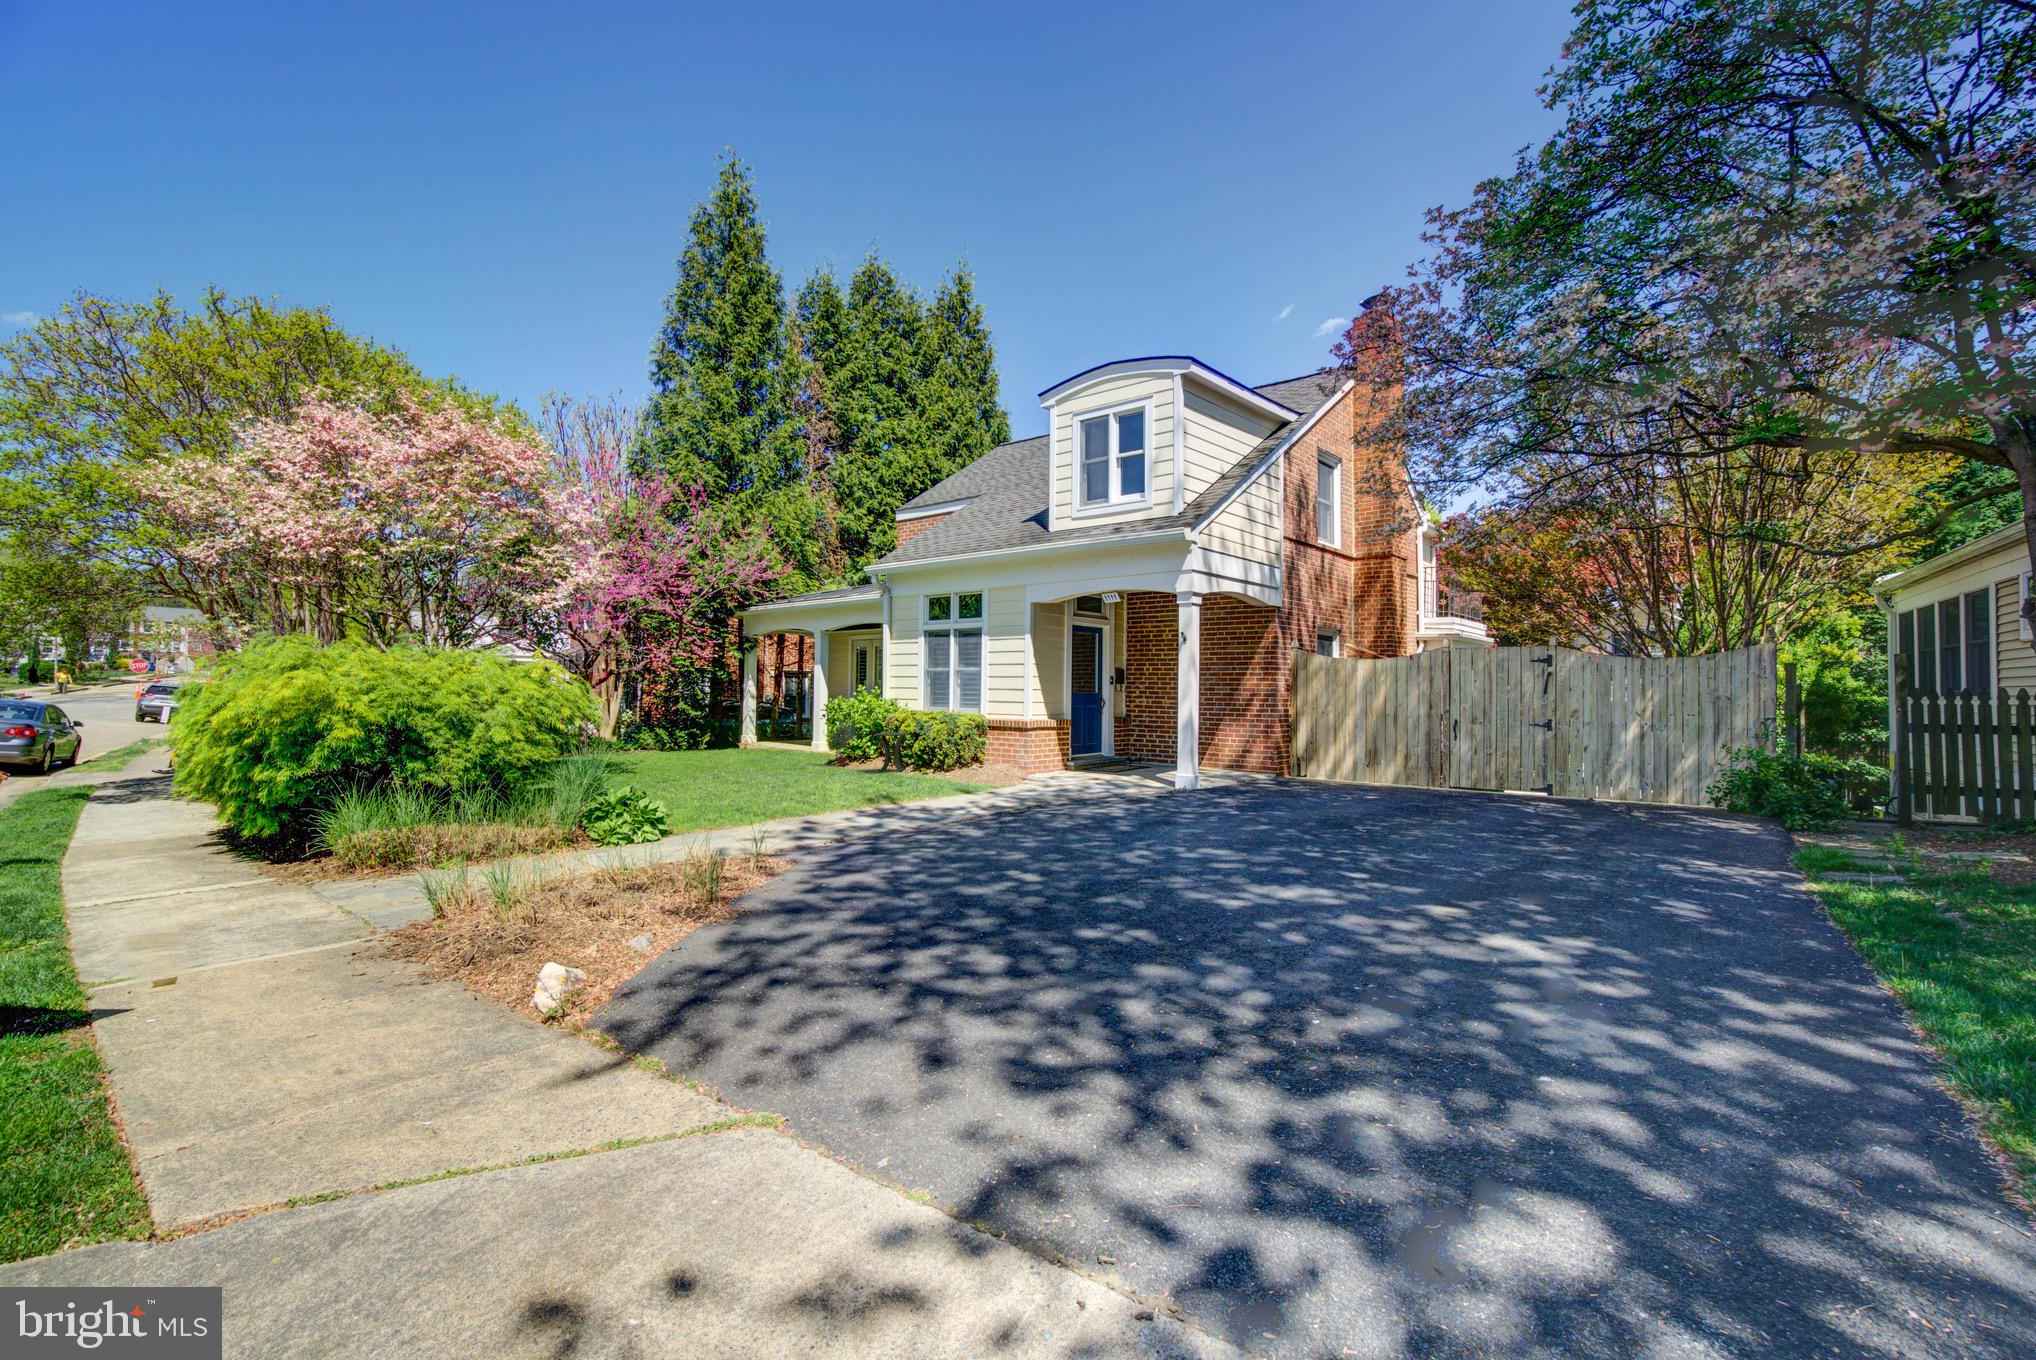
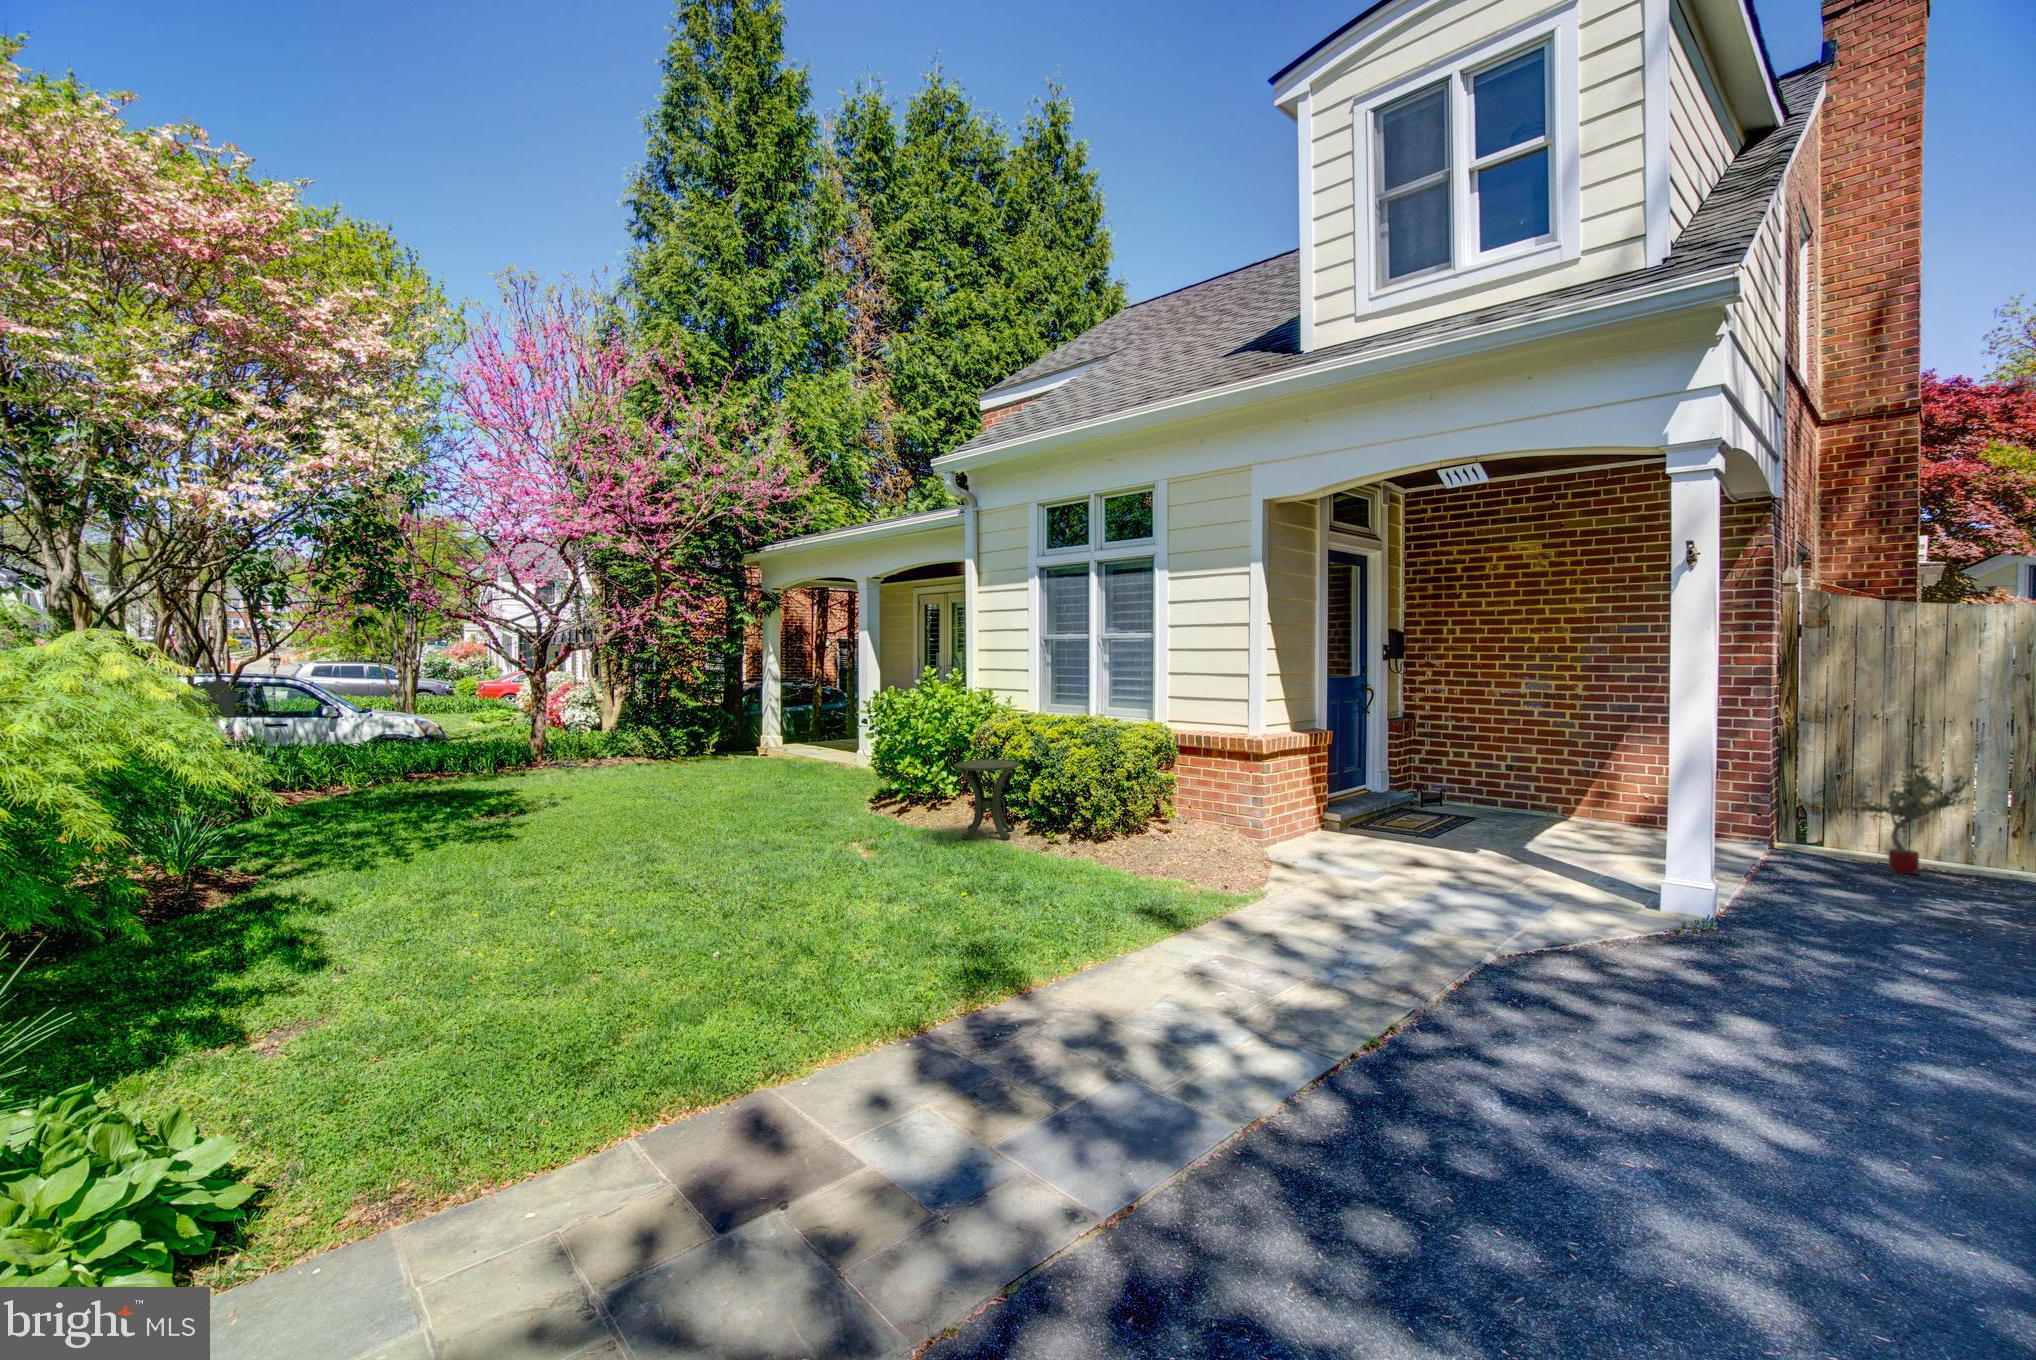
potted tree: present [831,721,857,766] -> present [1842,758,1971,874]

